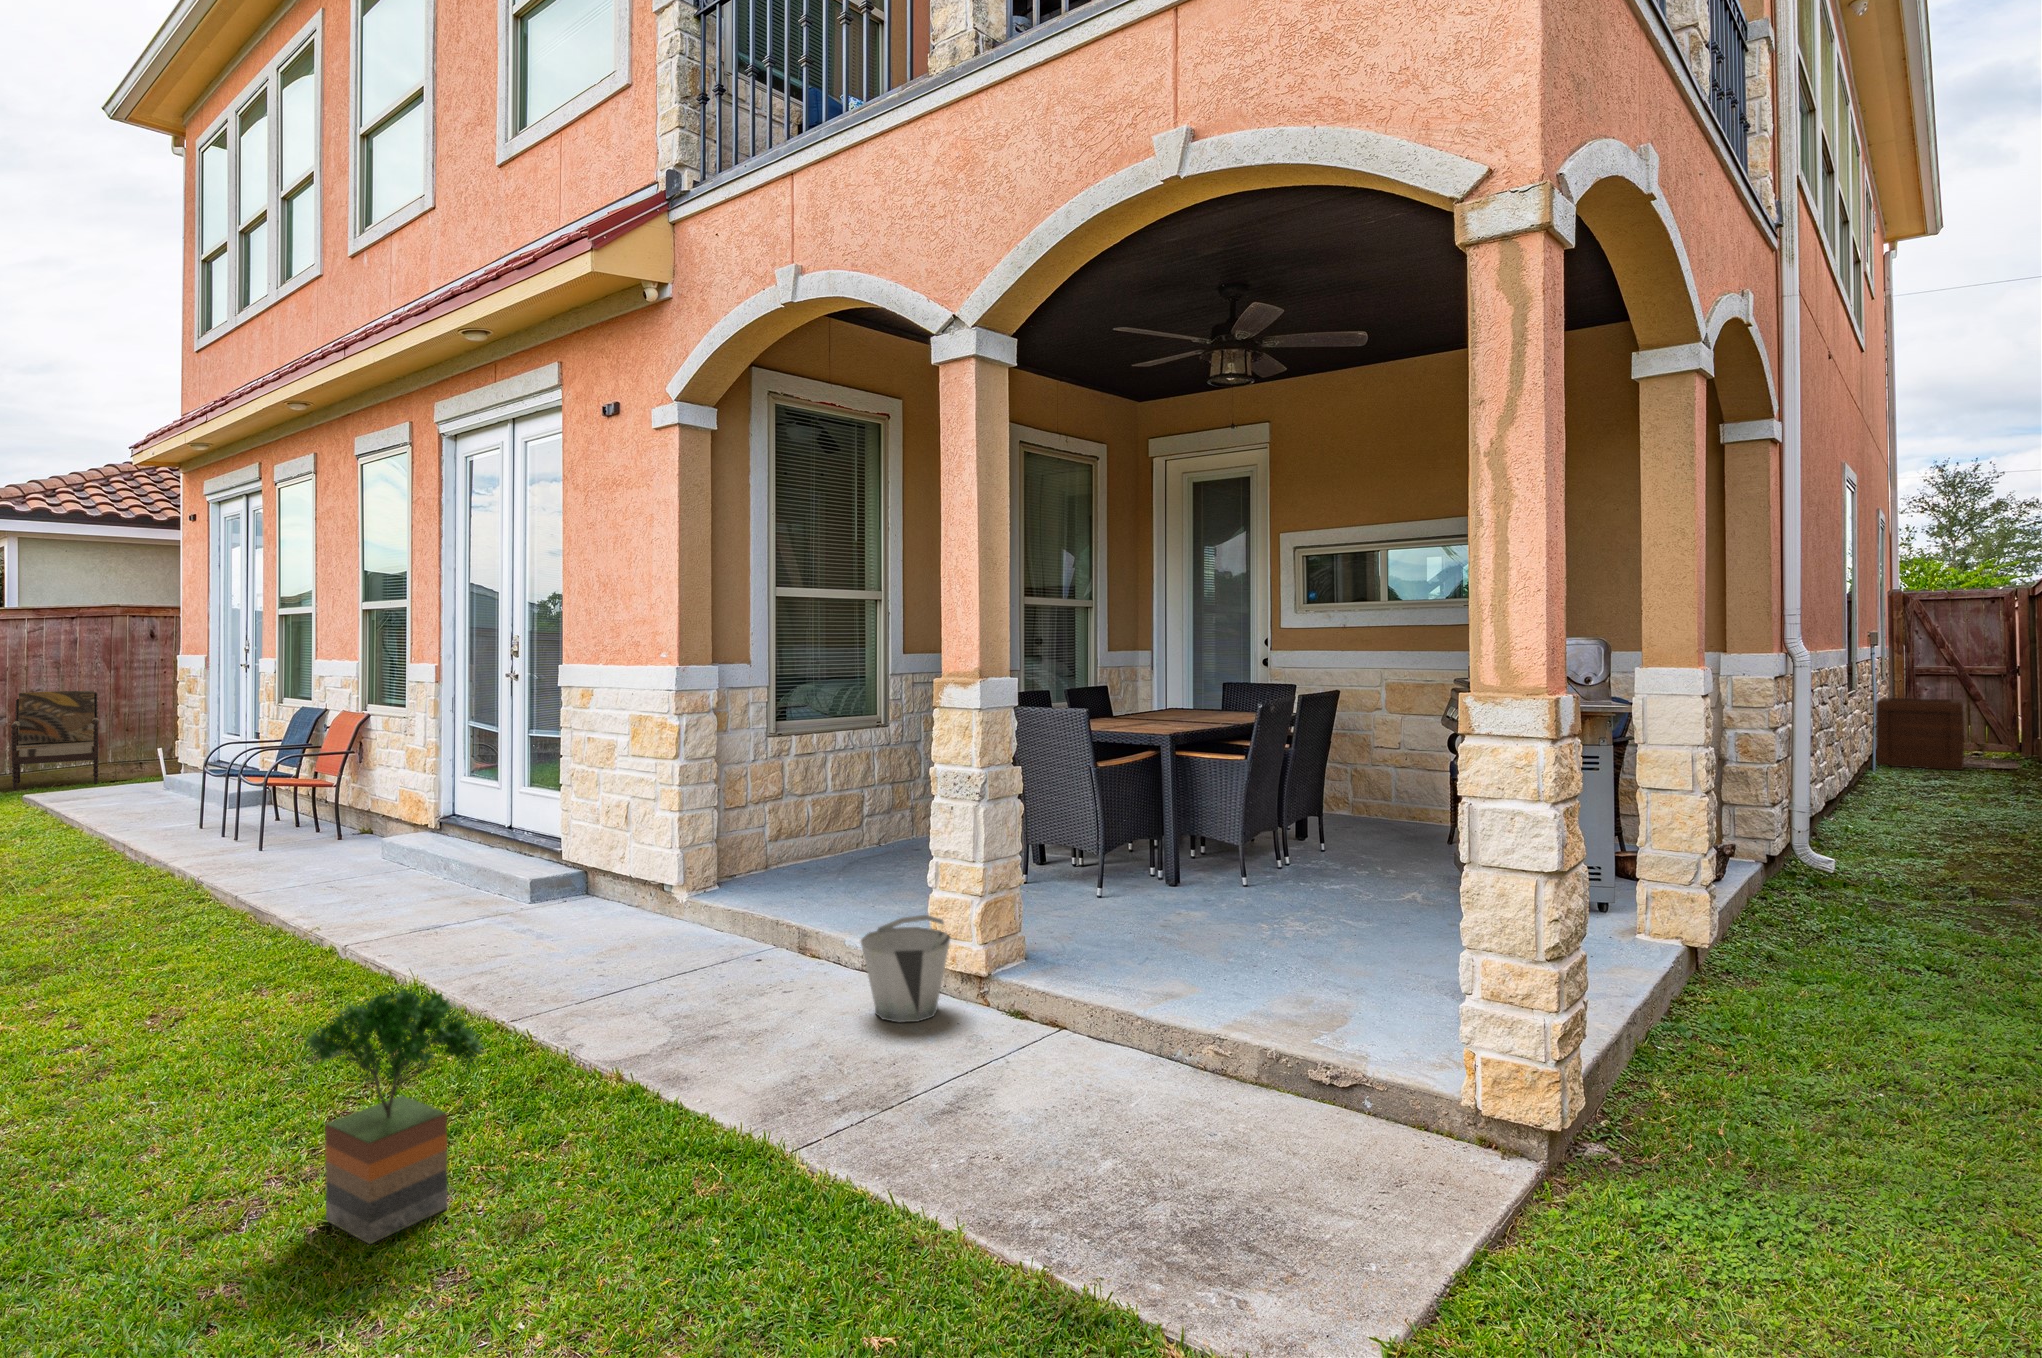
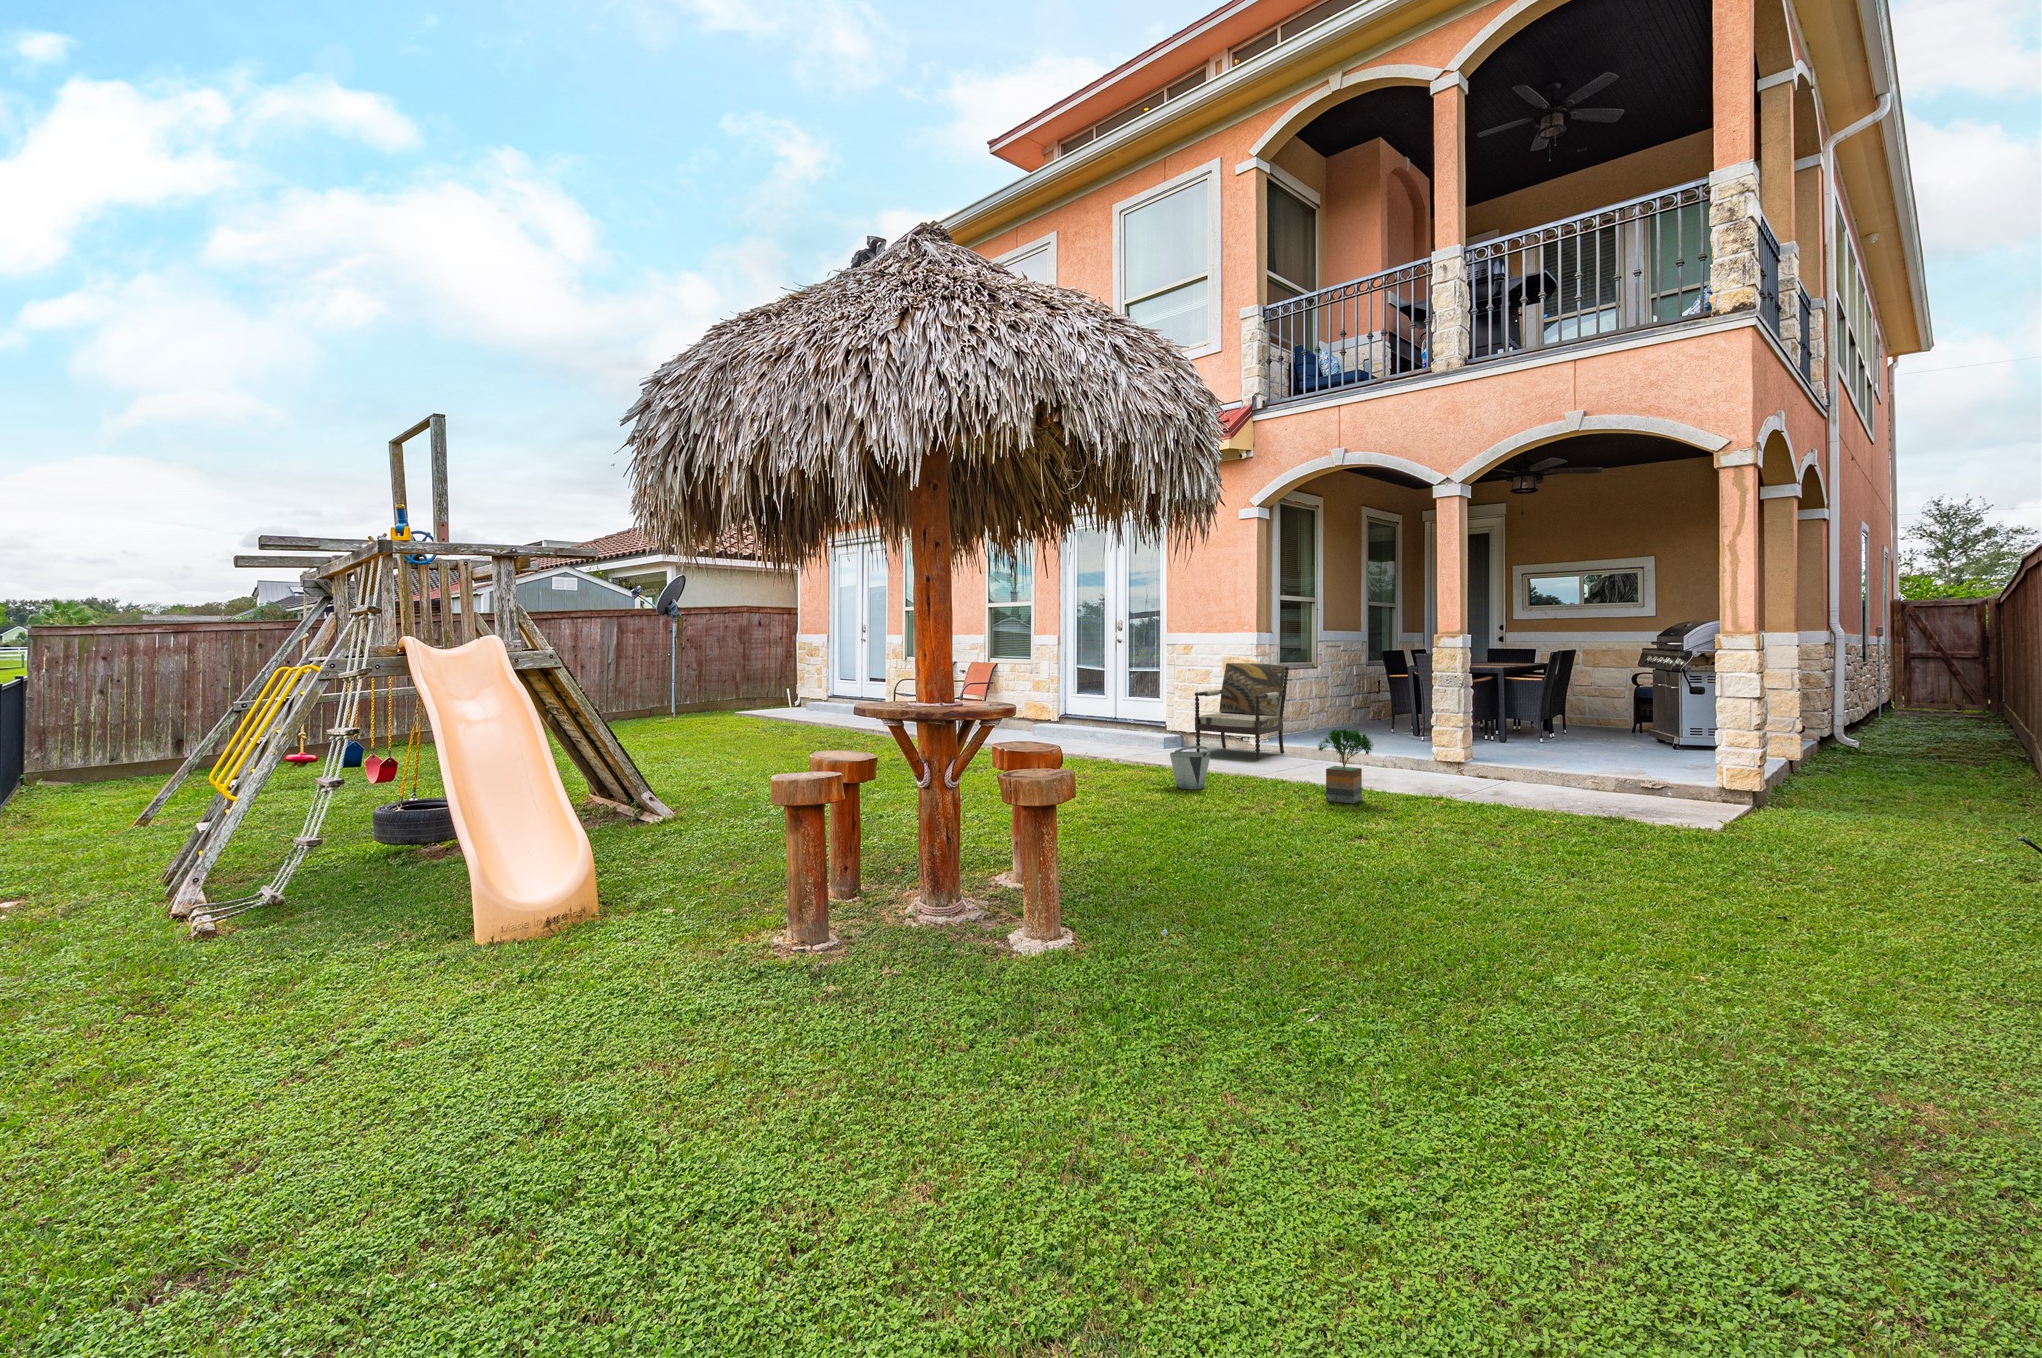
armchair: present [11,691,99,790] -> present [1195,663,1289,760]
wooden crate: present [1875,698,1964,770] -> none [1881,669,1944,714]
bucket: present [861,915,951,1022] -> present [1170,746,1211,789]

